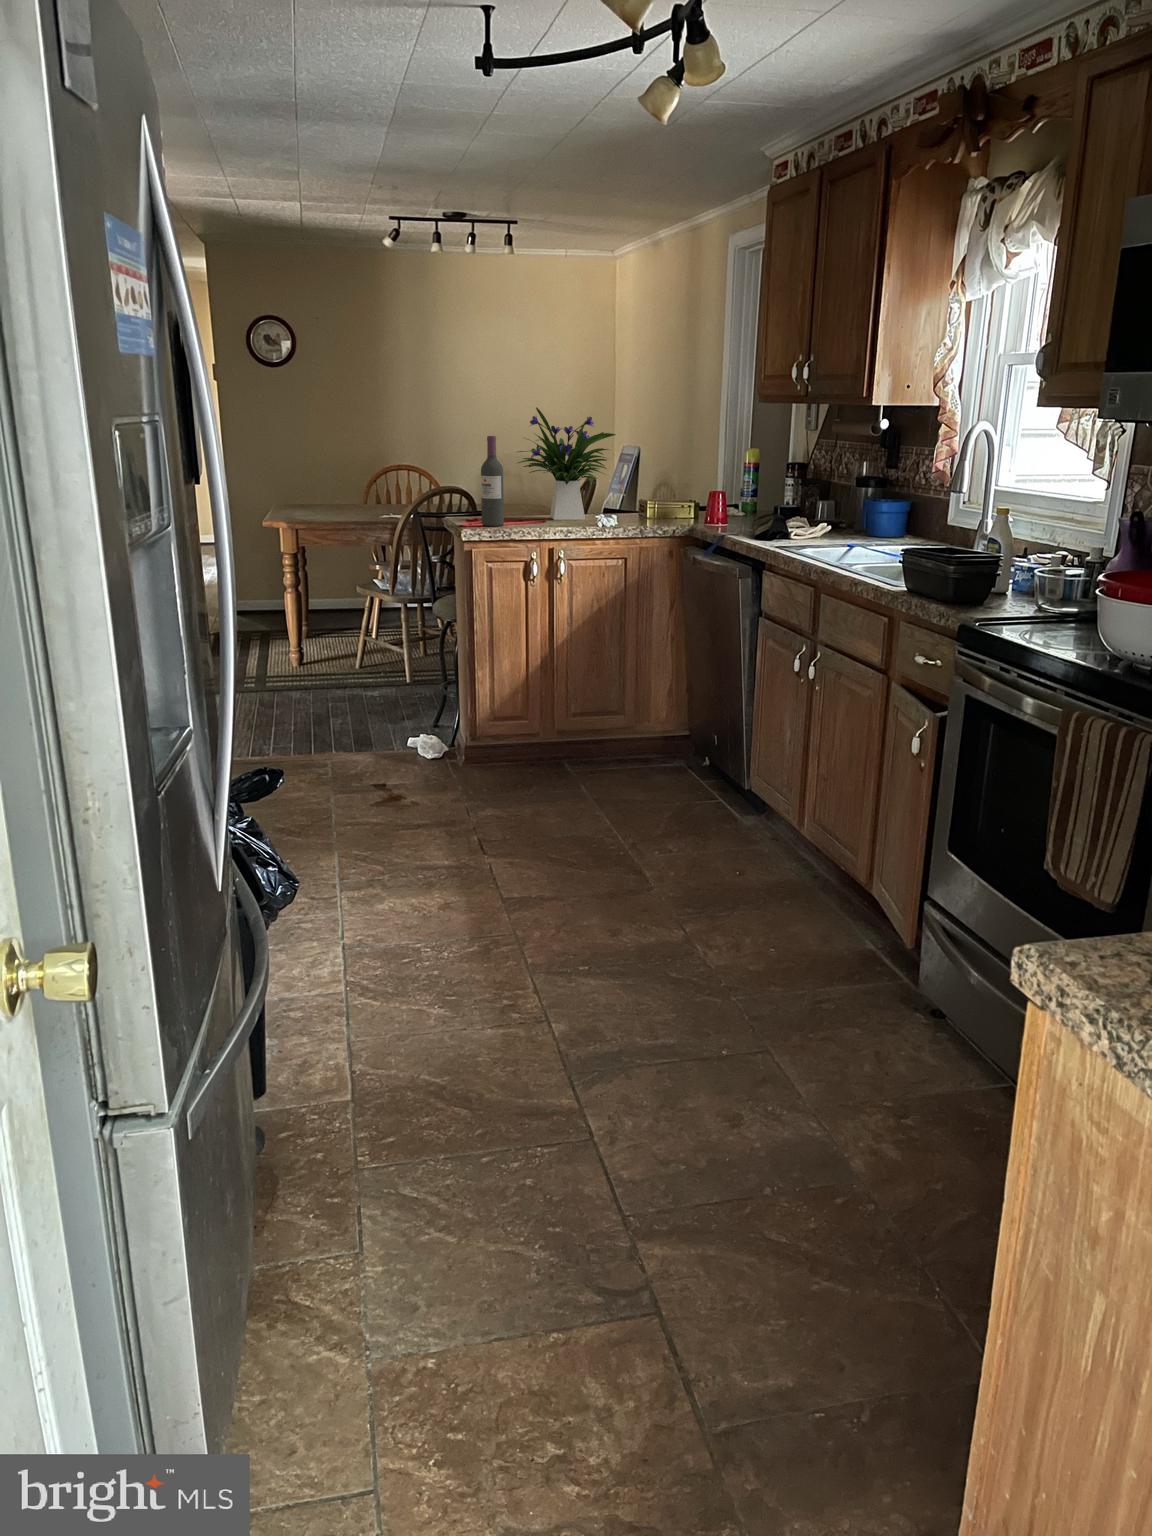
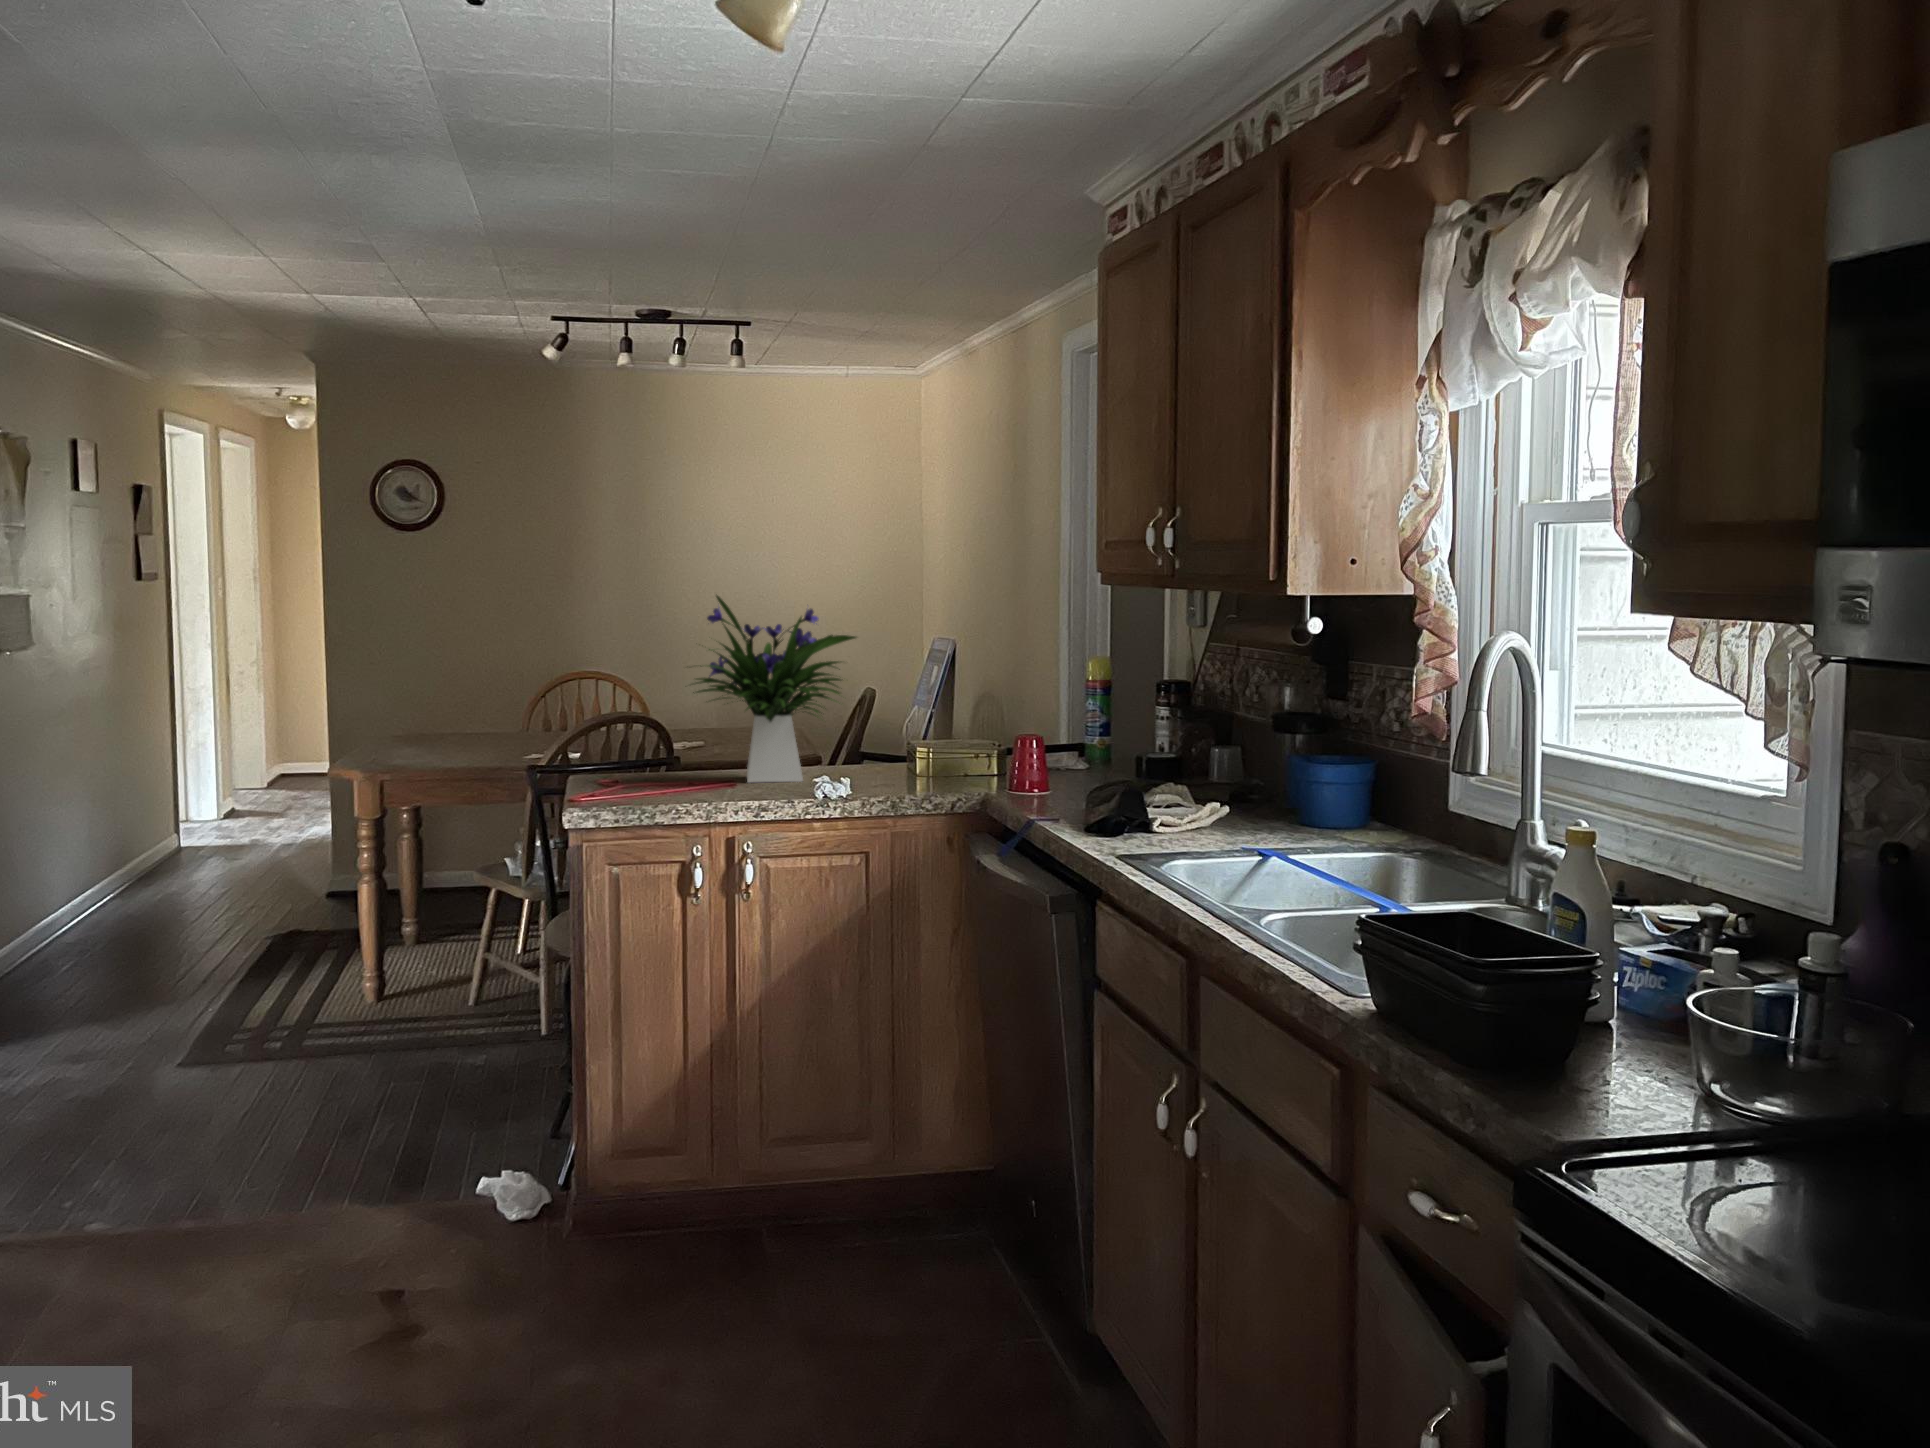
wine bottle: present [481,436,504,526] -> none [601,645,643,802]

